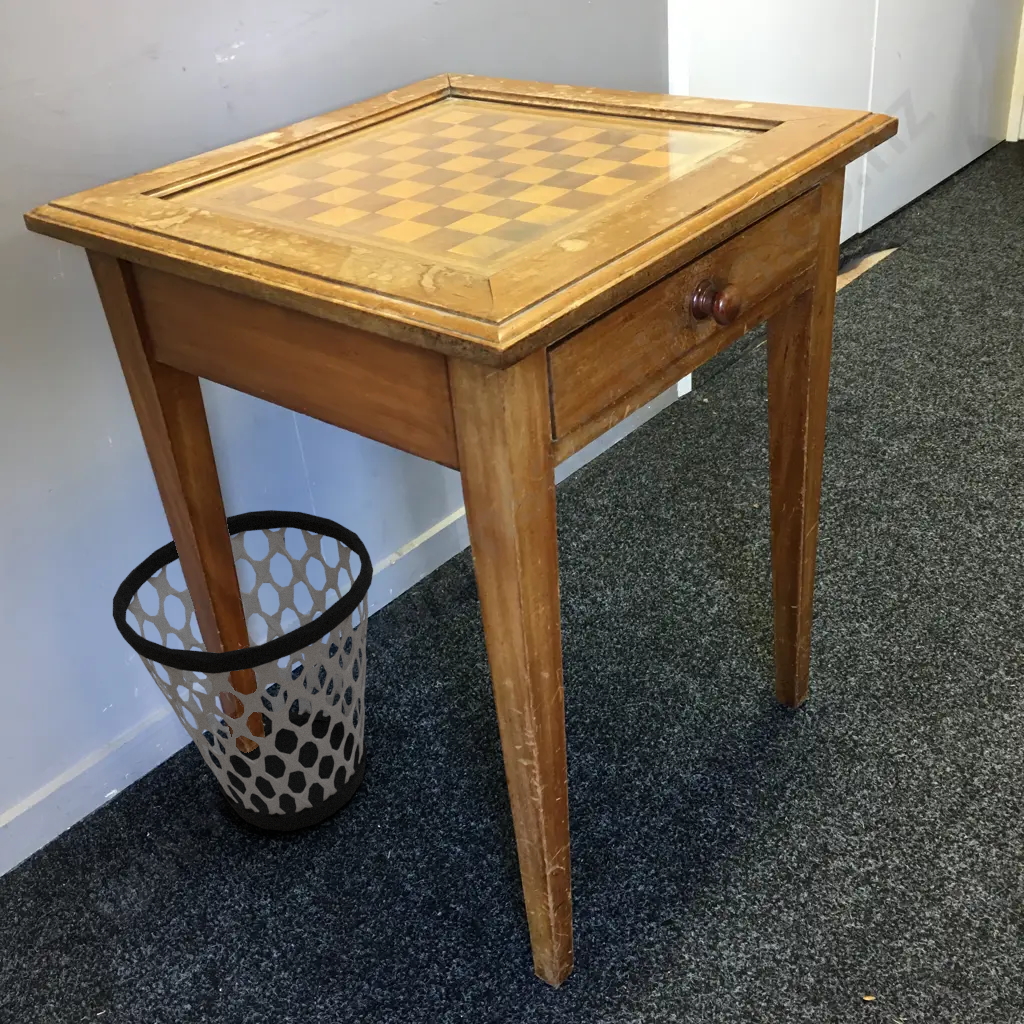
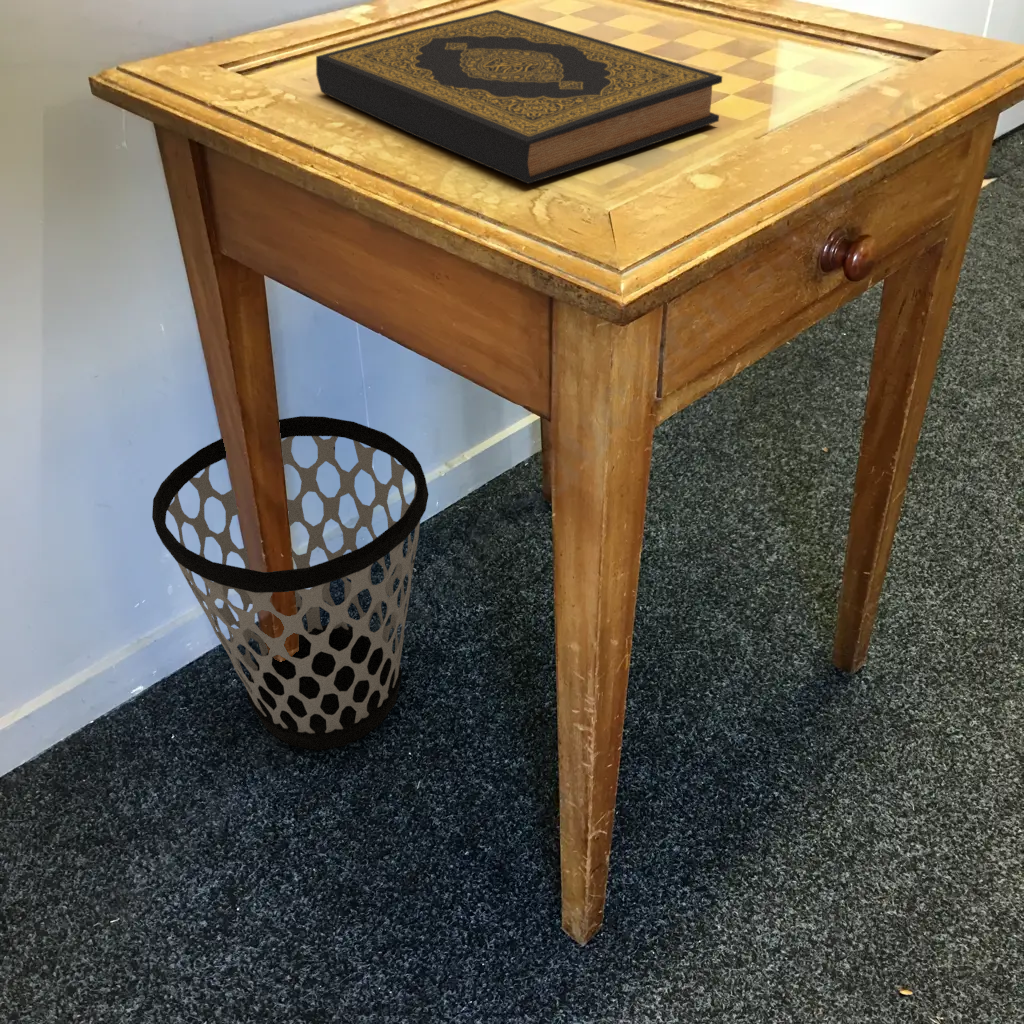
hardback book: none [228,126,586,263] -> present [316,10,722,183]

